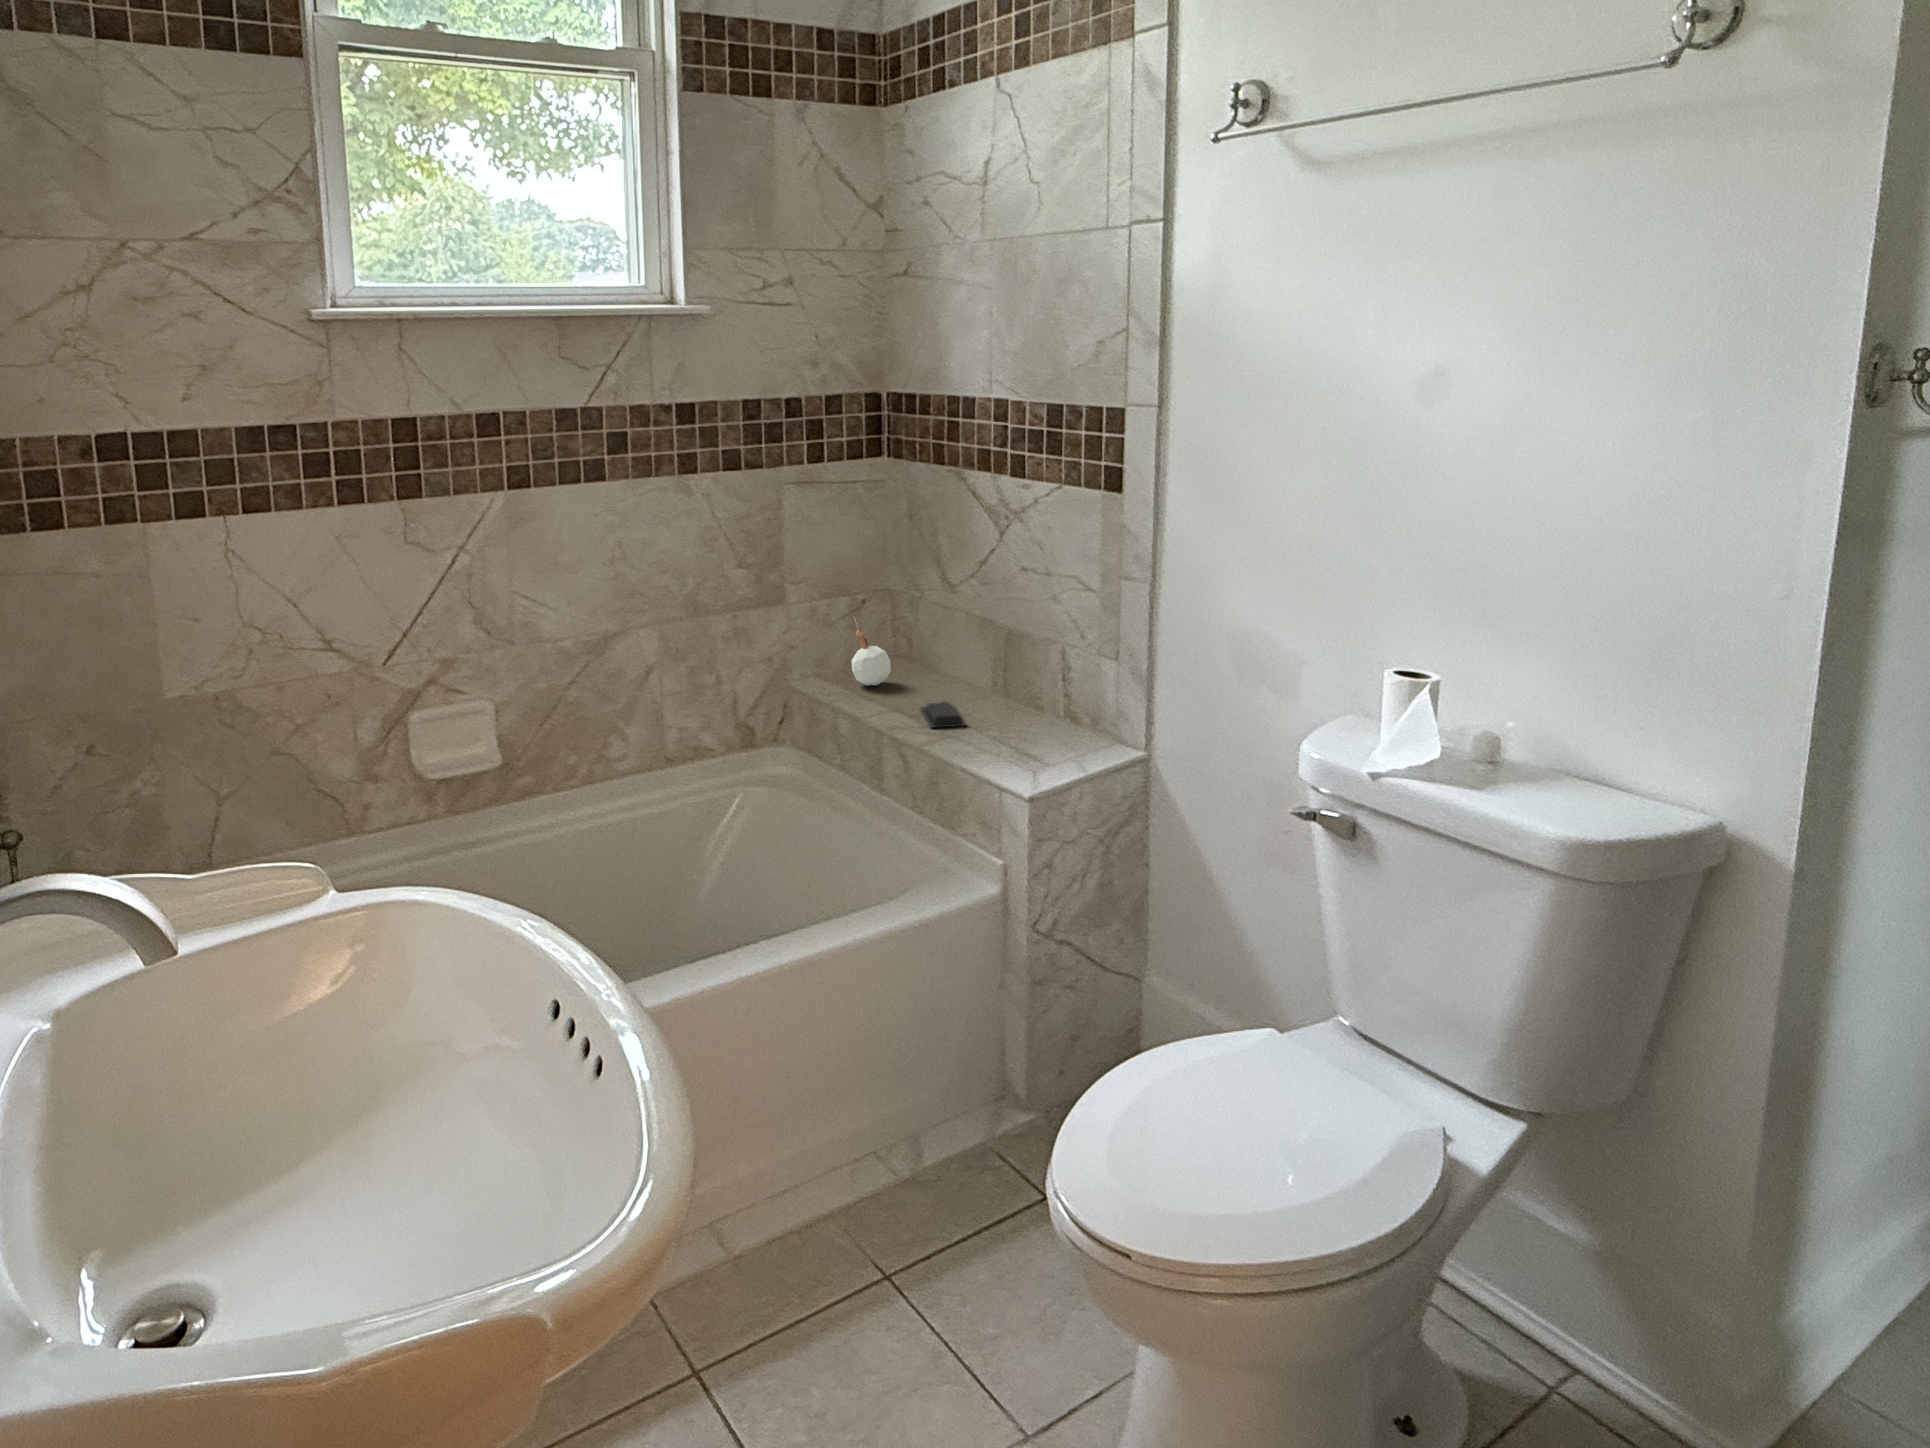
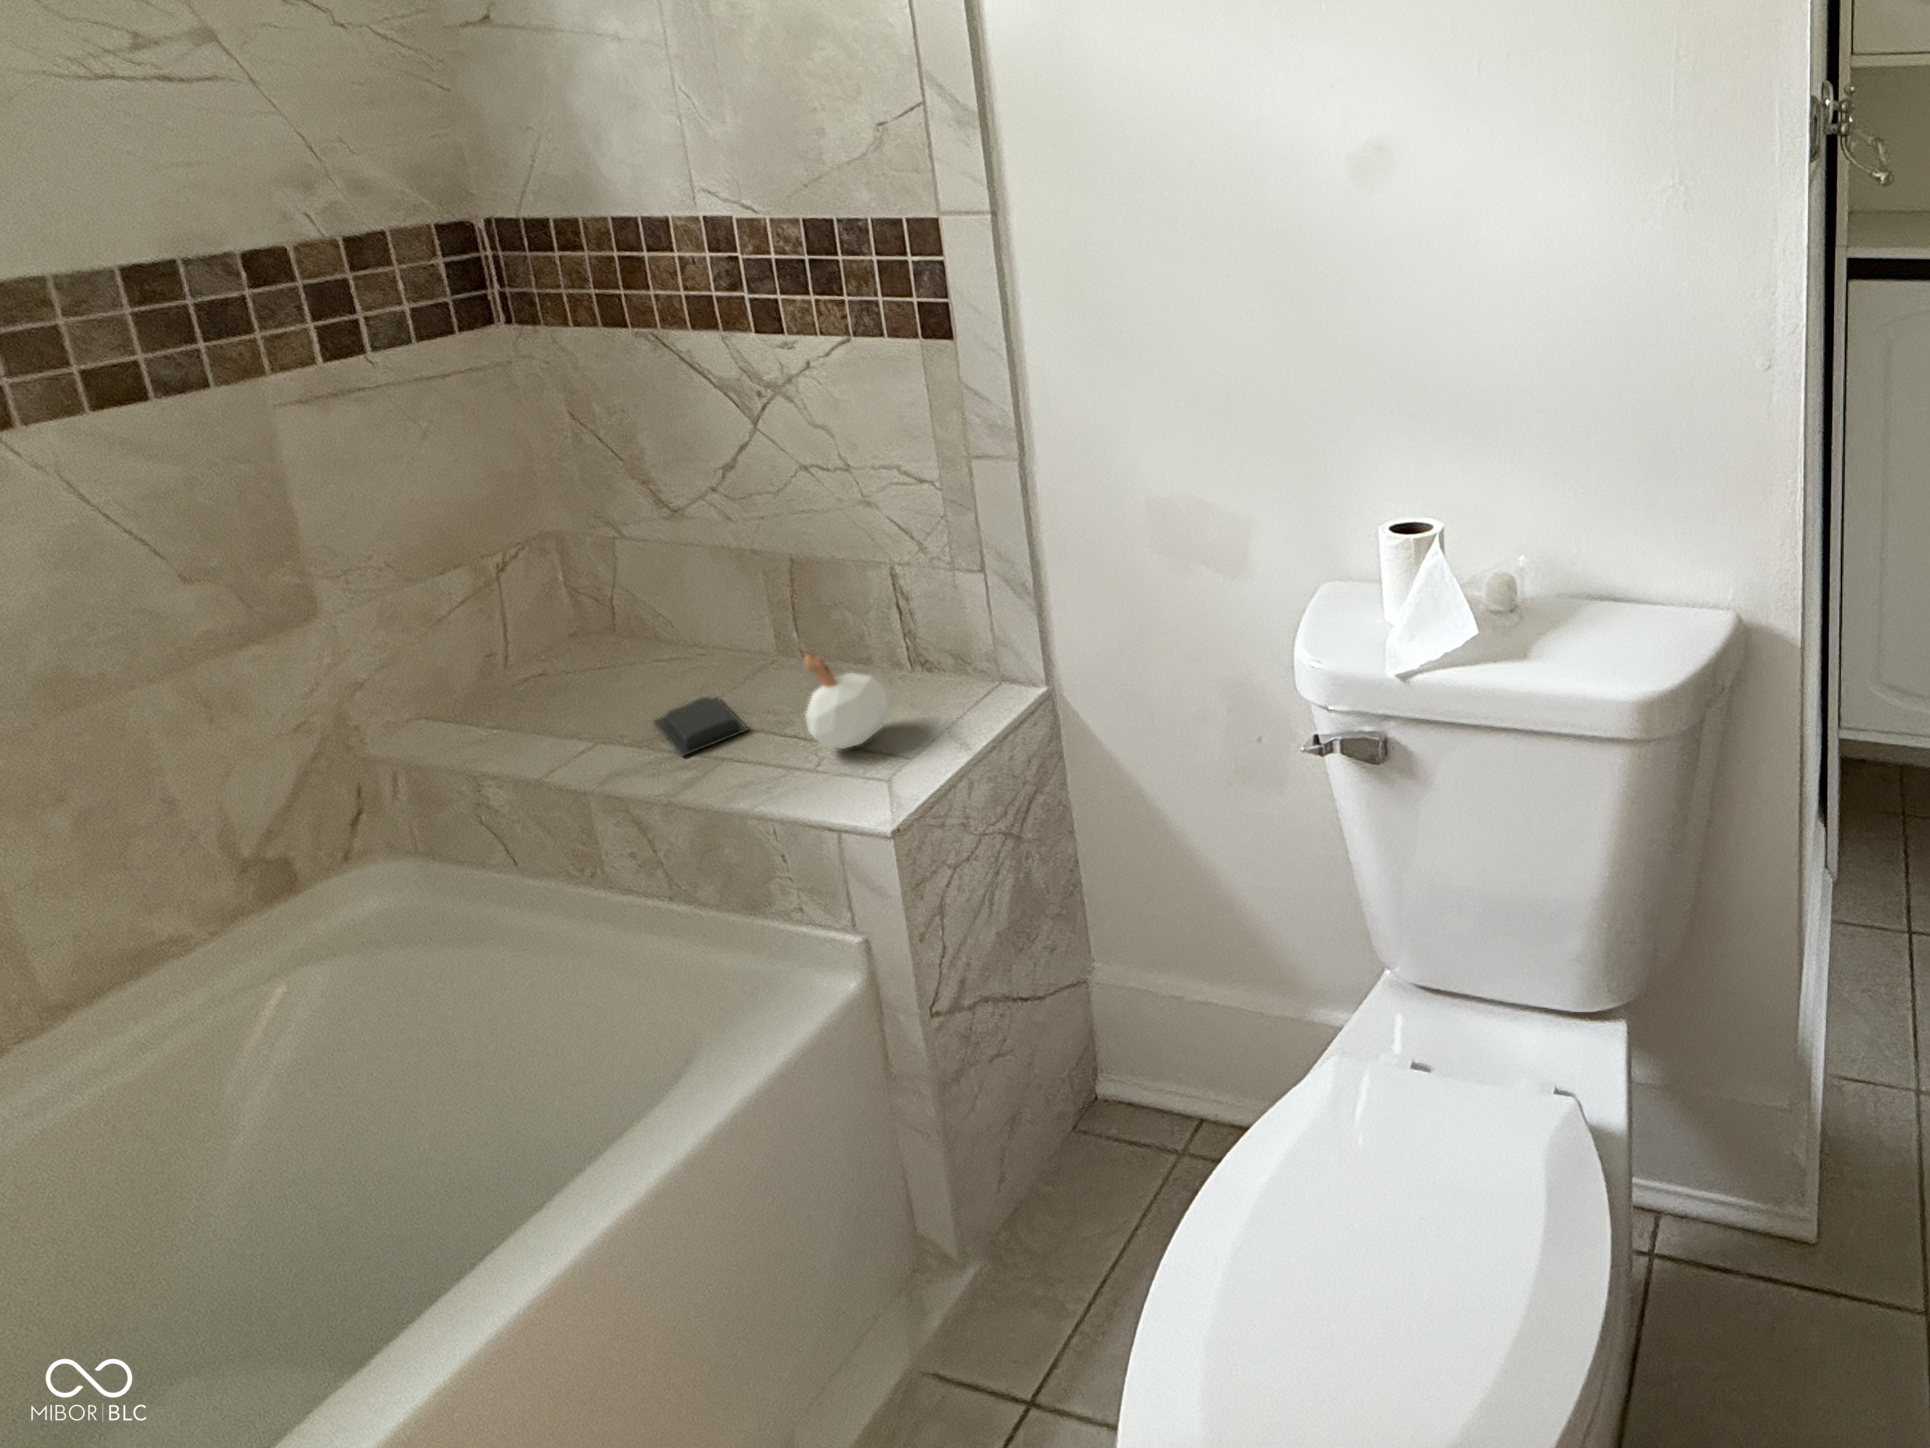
candle: present [852,617,891,686] -> present [801,645,888,749]

